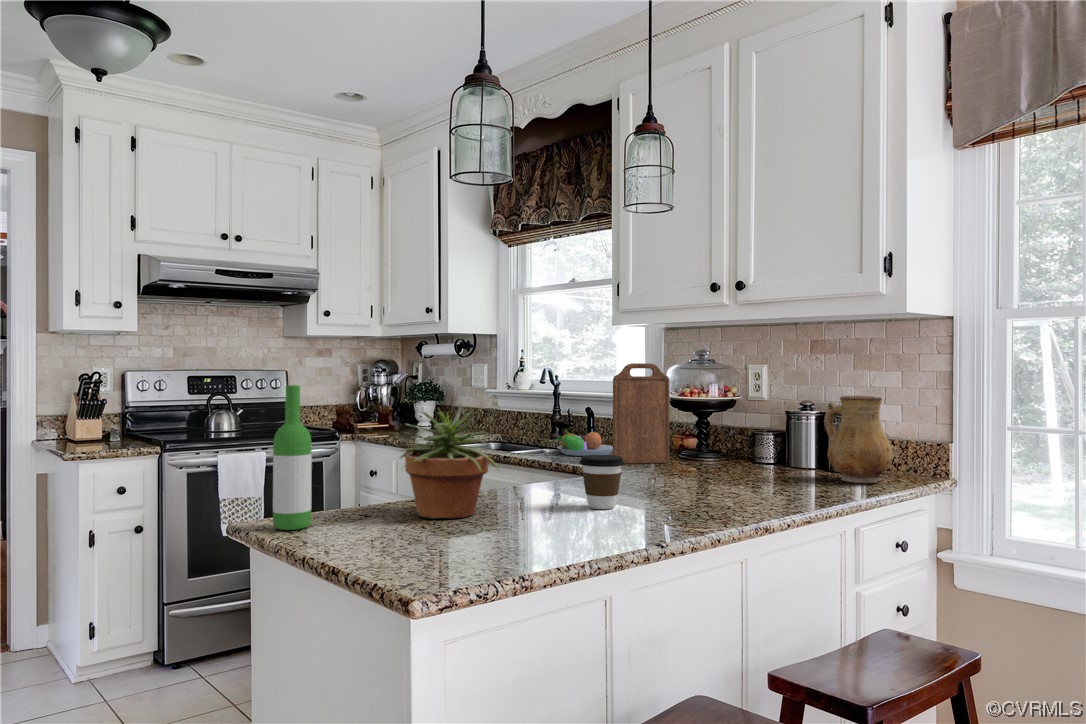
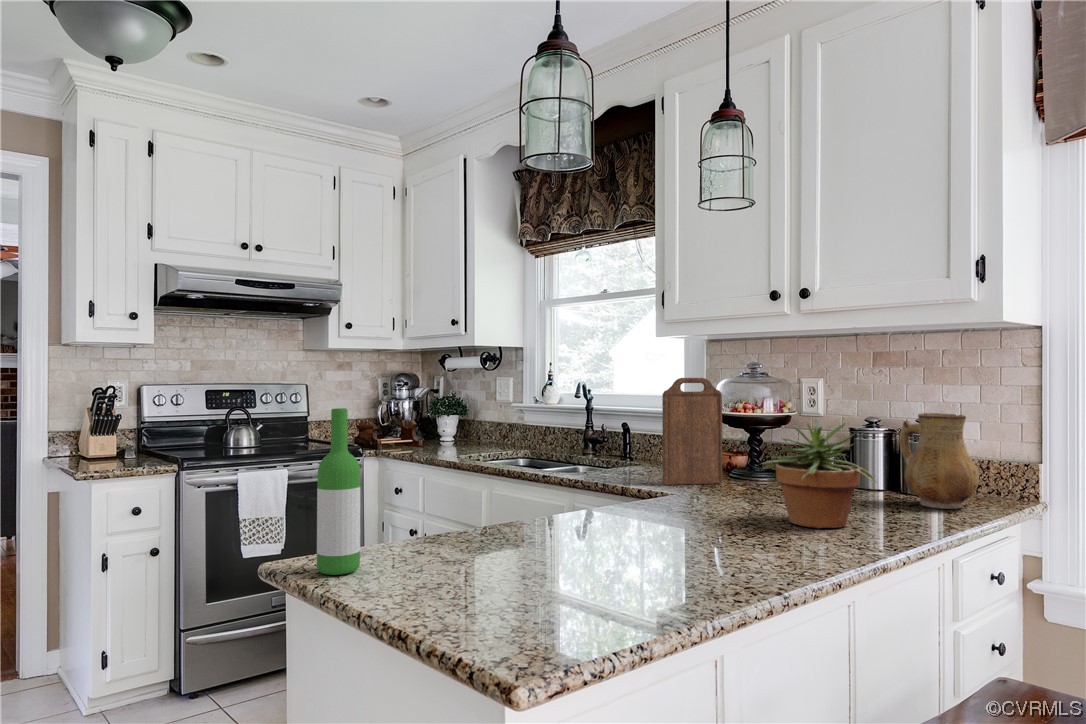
potted plant: present [400,404,499,519] -> present [762,418,875,528]
fruit bowl: present [557,429,613,456] -> none [598,447,660,475]
coffee cup: present [579,455,624,509] -> none [653,482,704,545]

